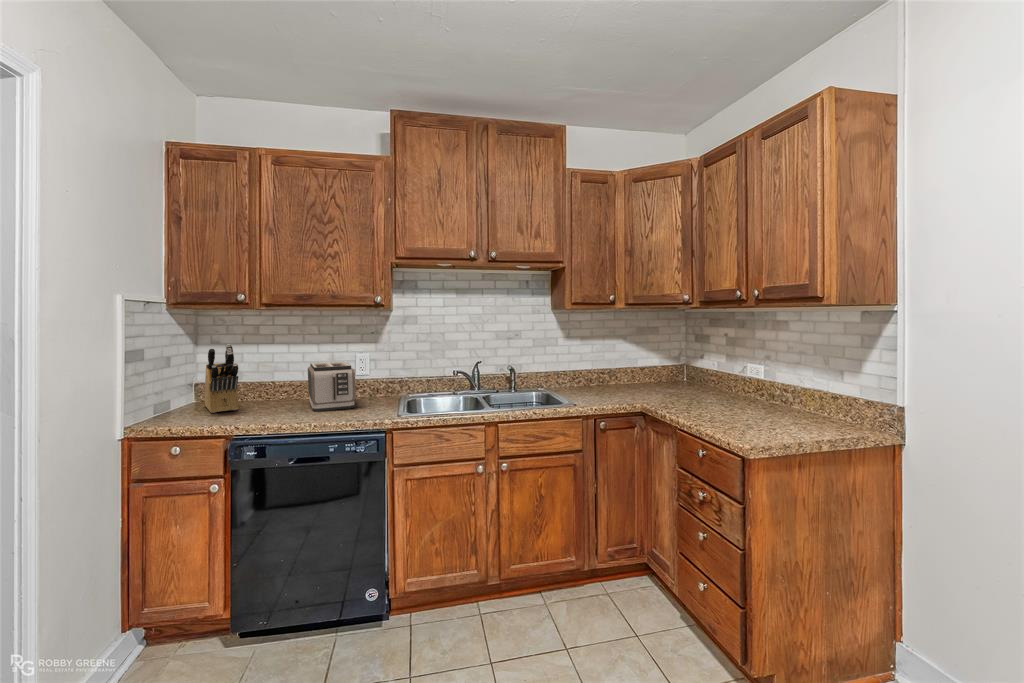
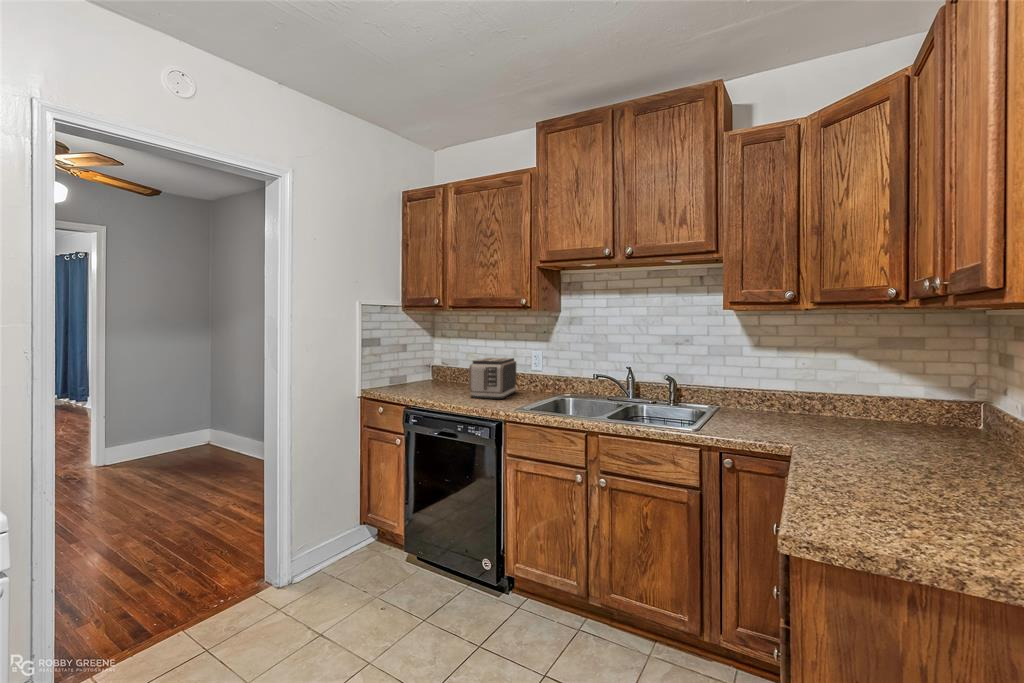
knife block: present [205,344,239,413] -> none [409,338,439,389]

